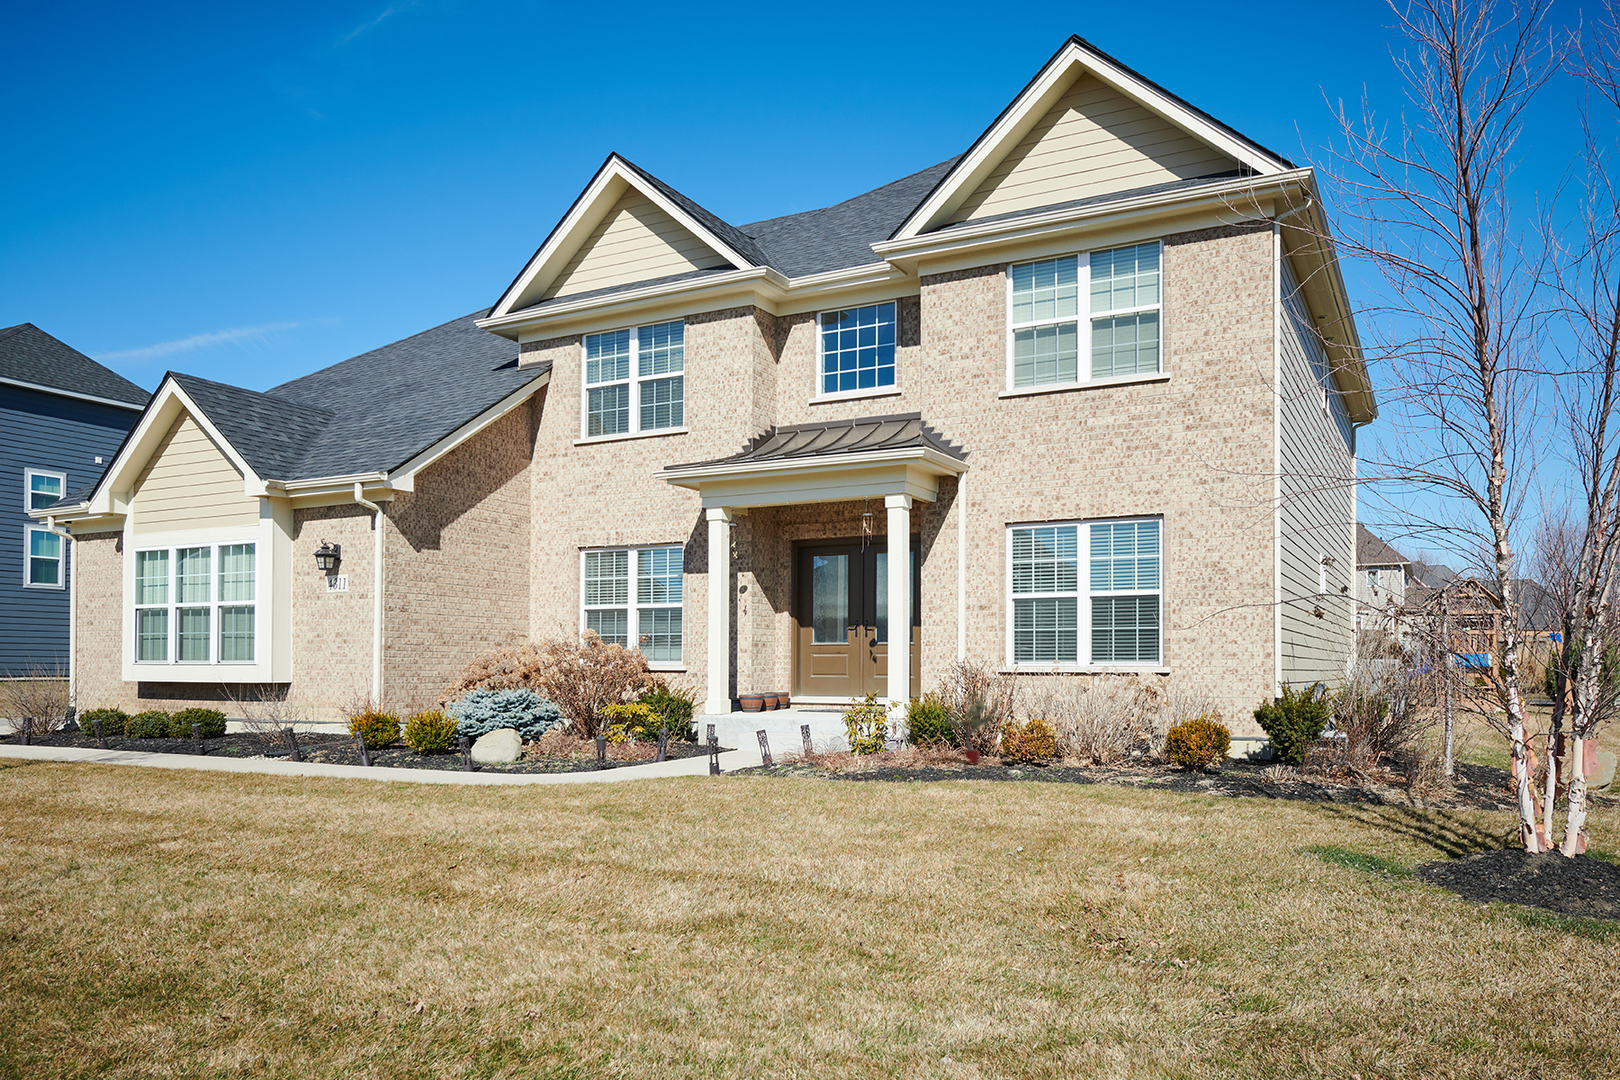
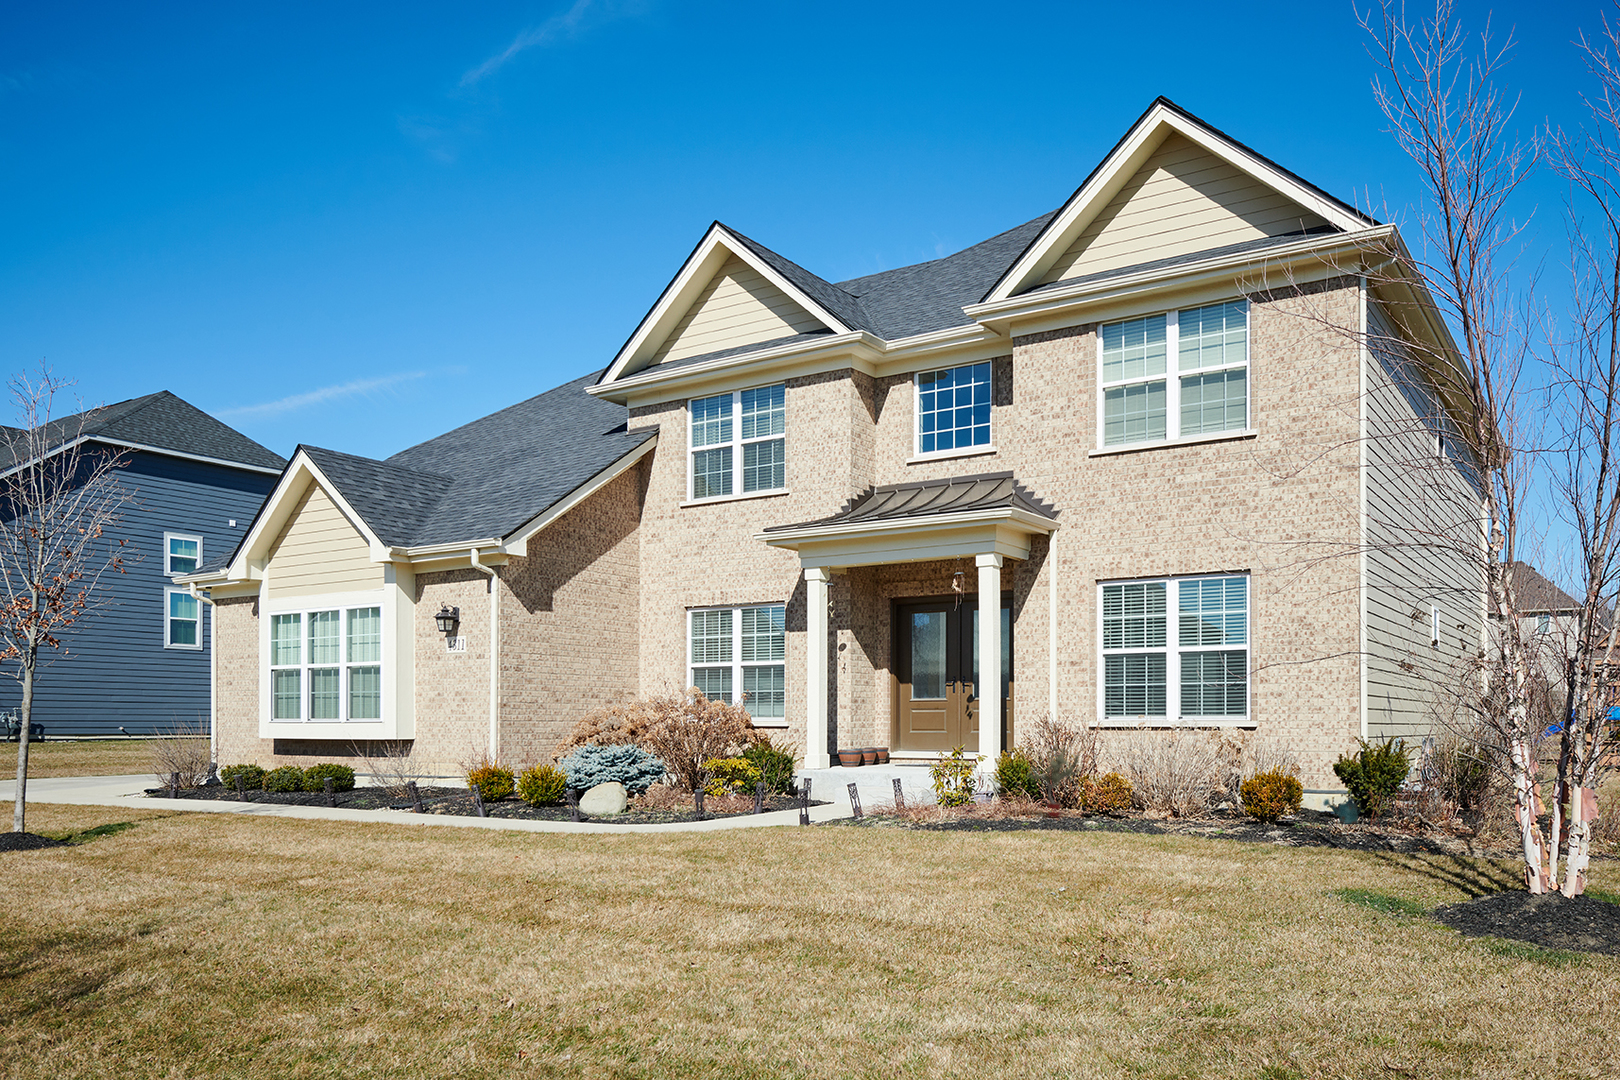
watering can: none [1245,744,1281,769] -> present [1323,799,1361,824]

